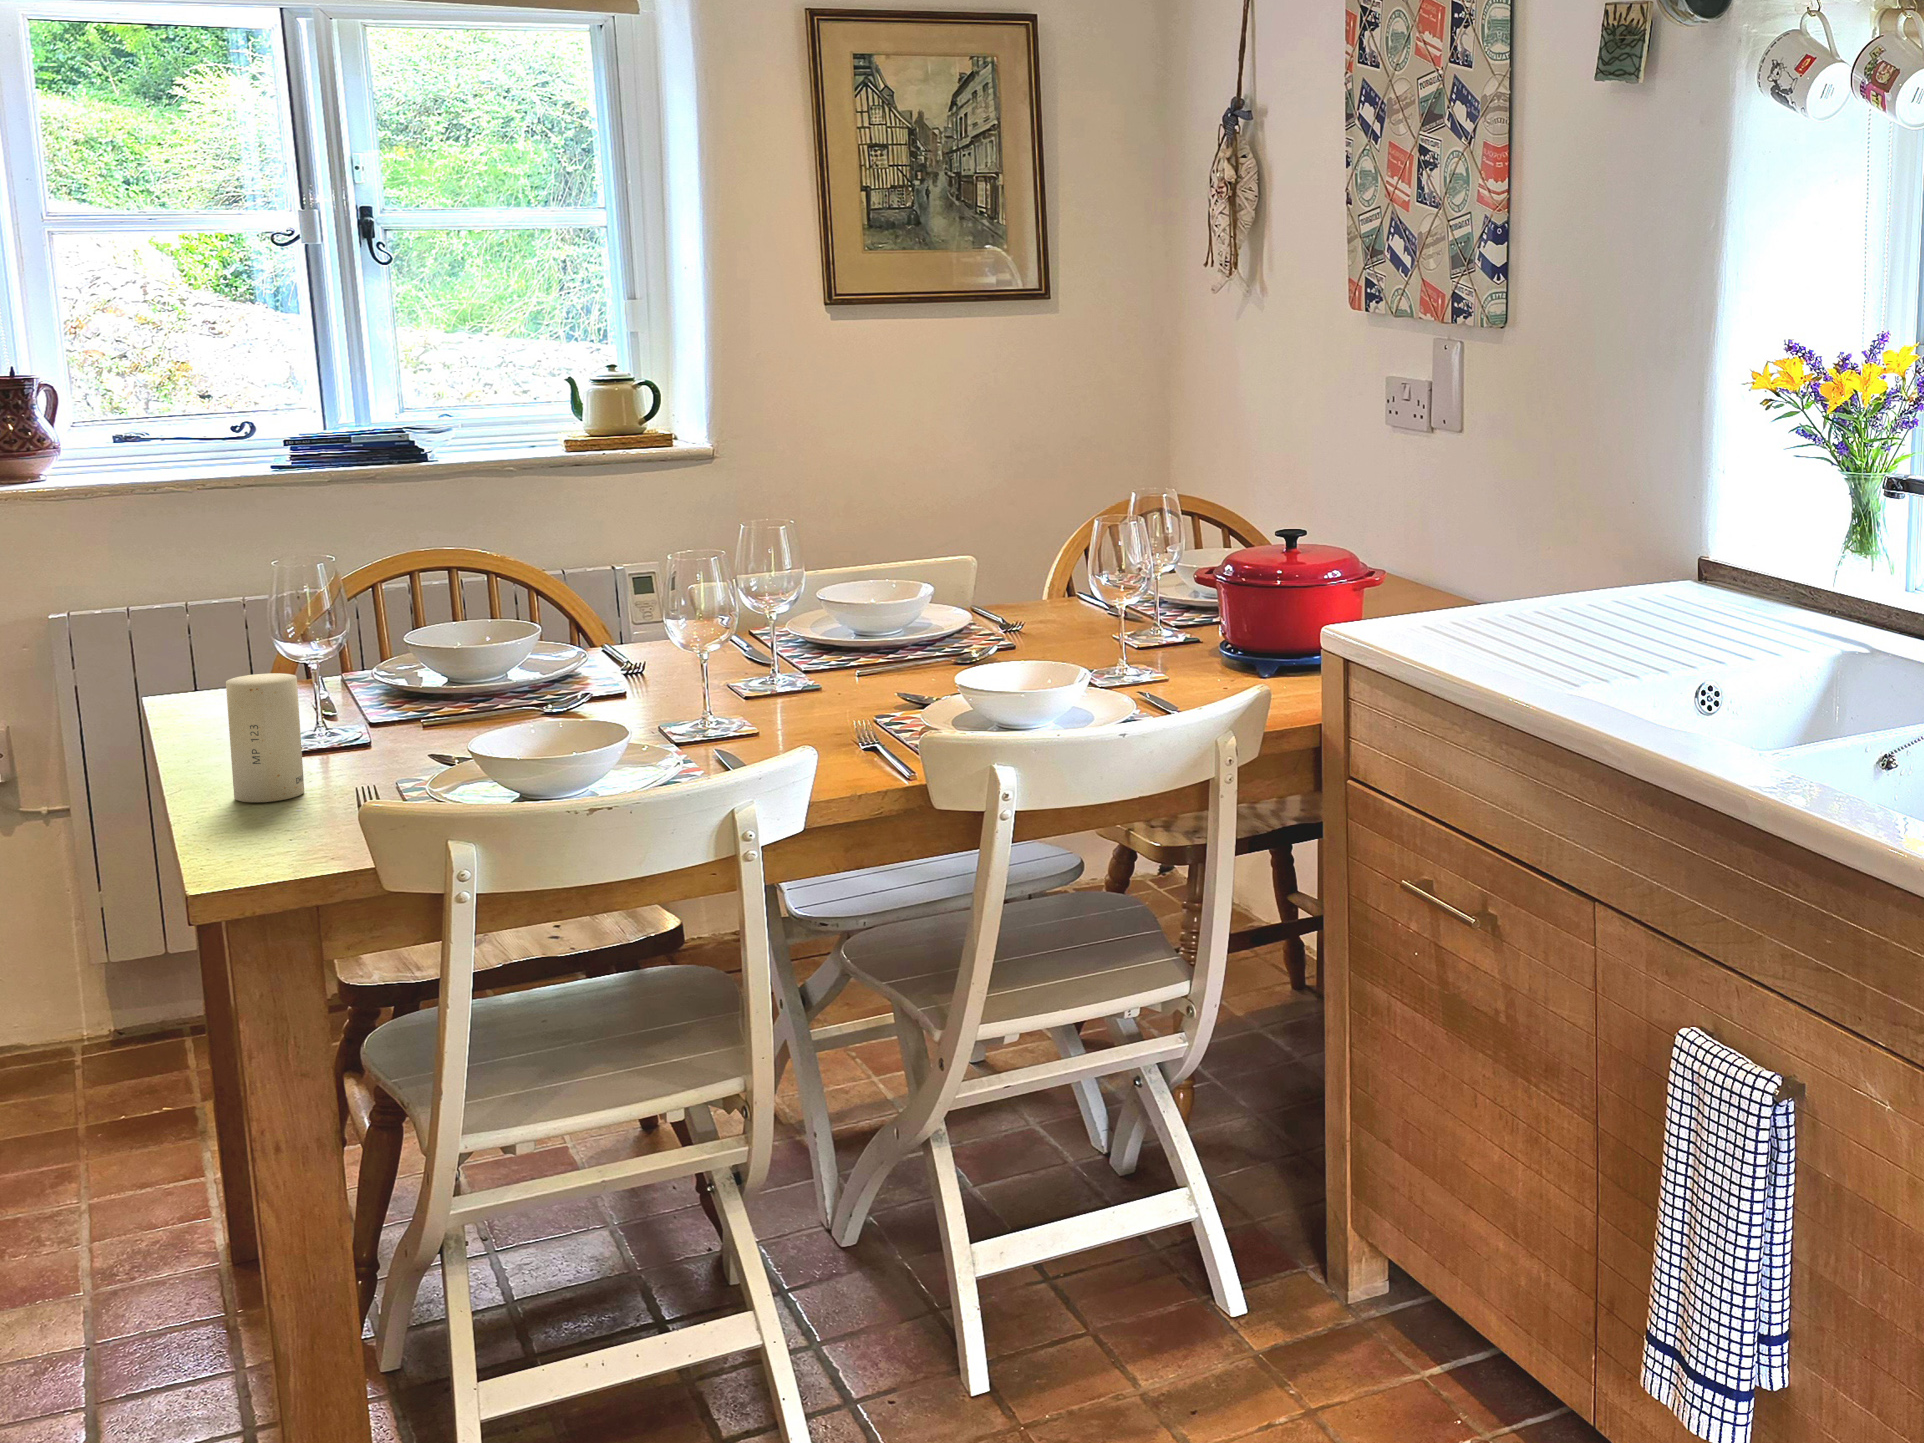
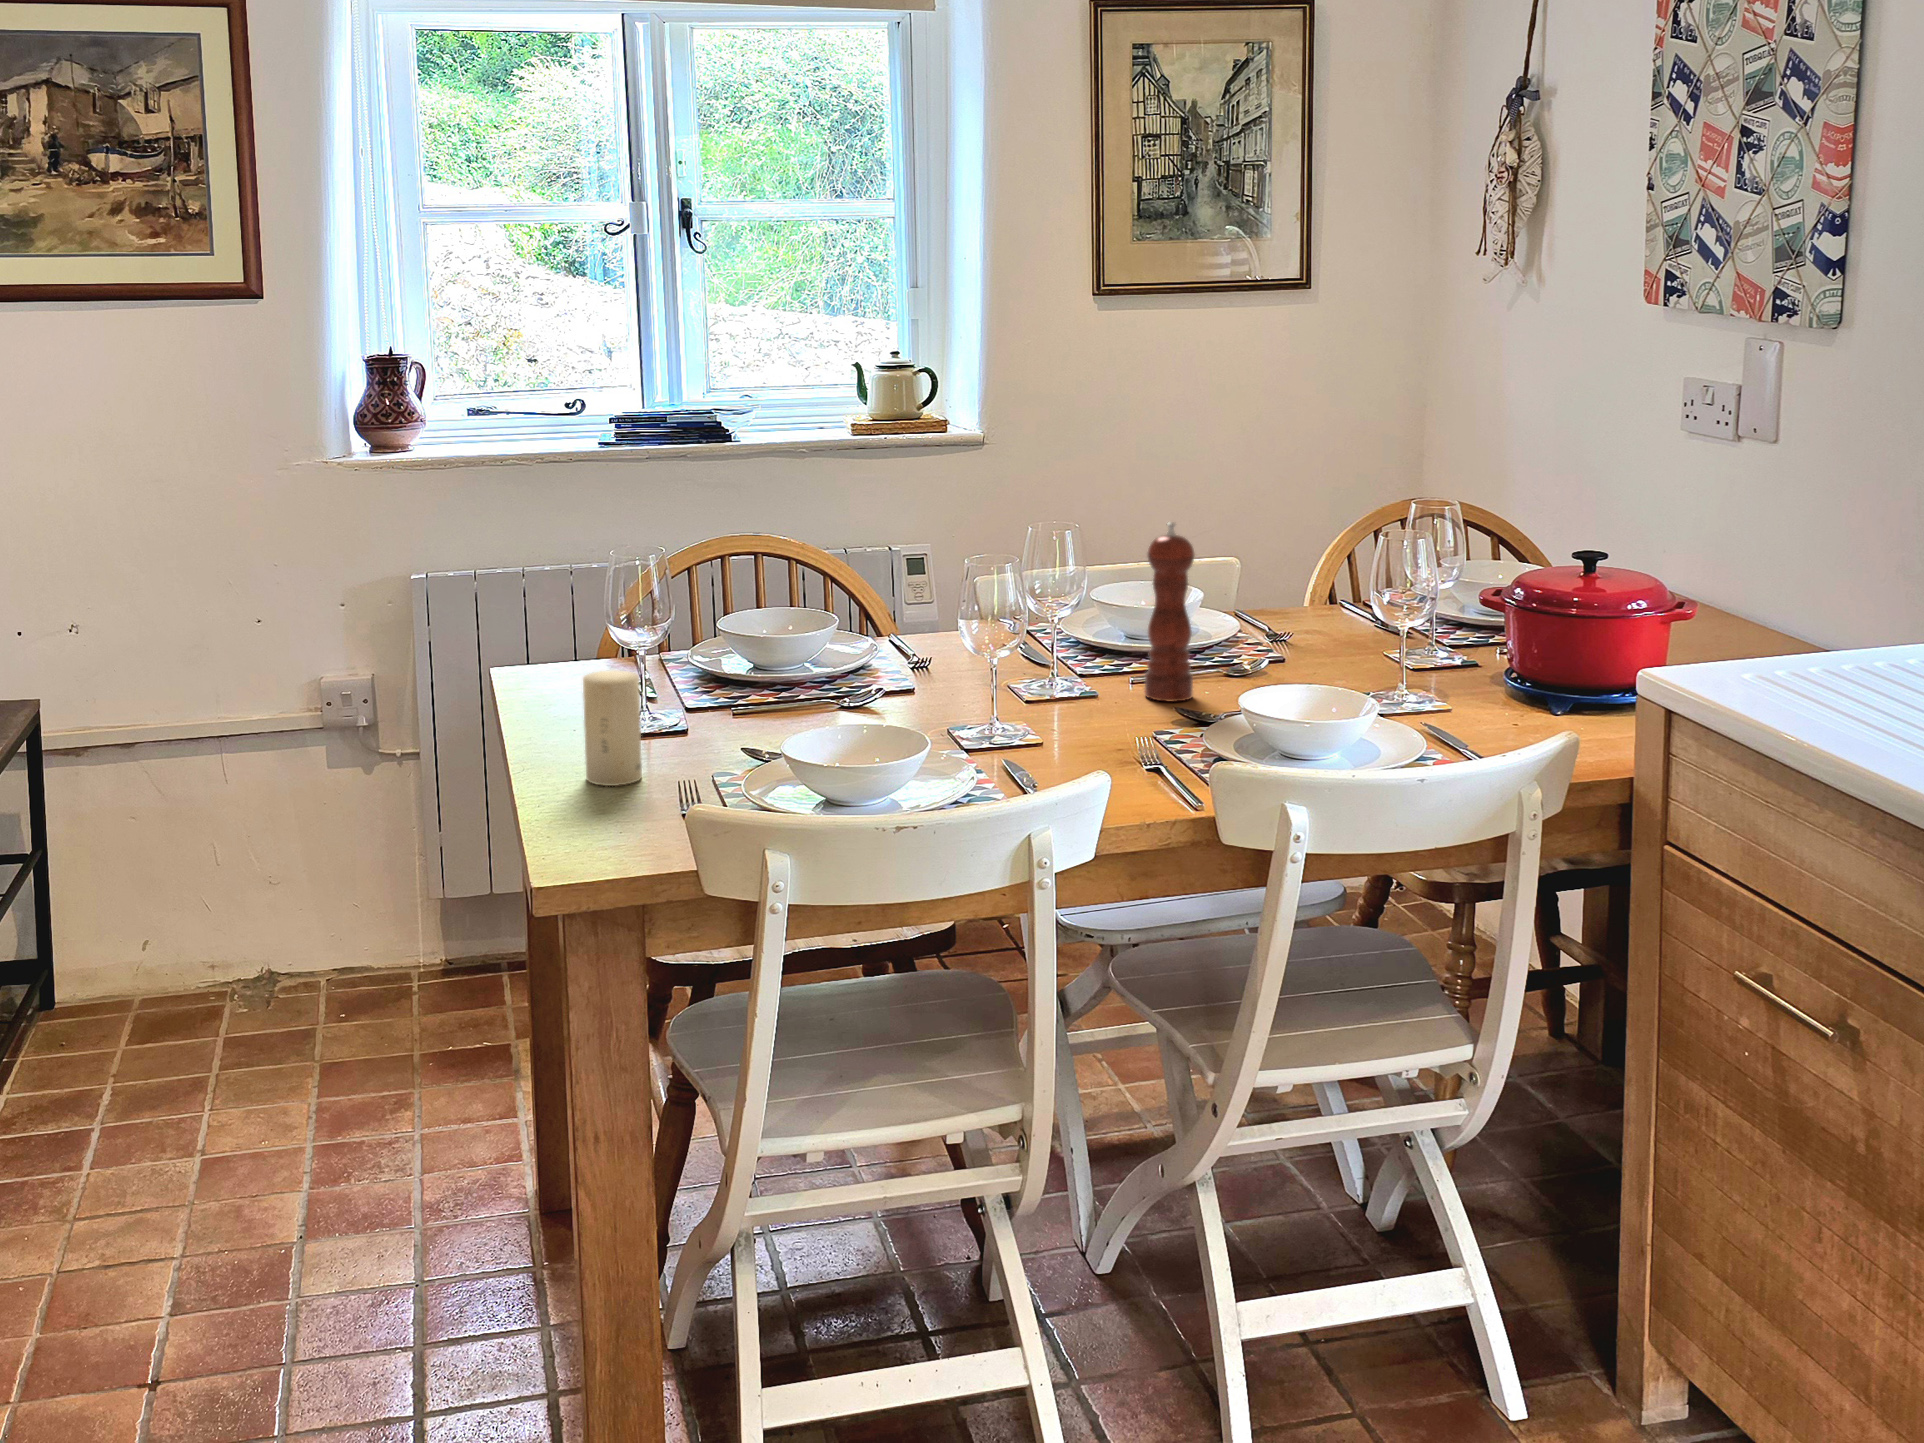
pepper mill: none [872,508,923,691] -> present [1145,522,1194,701]

